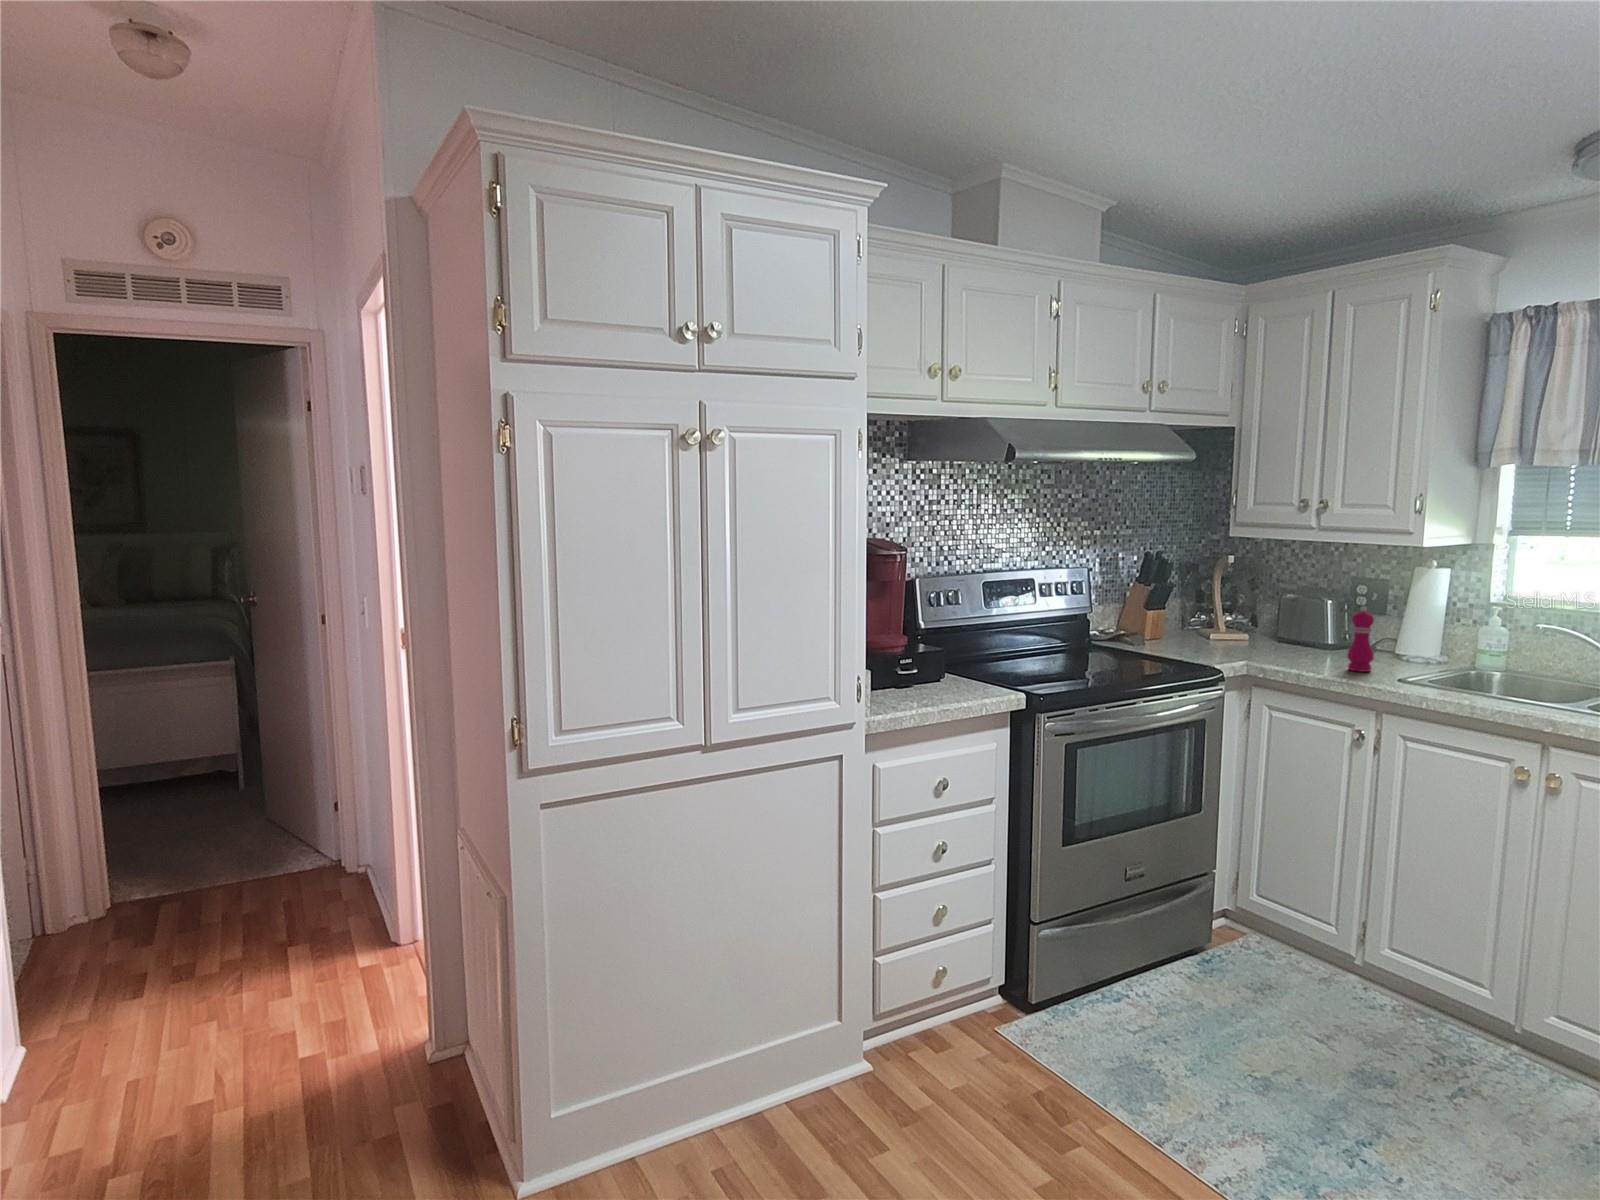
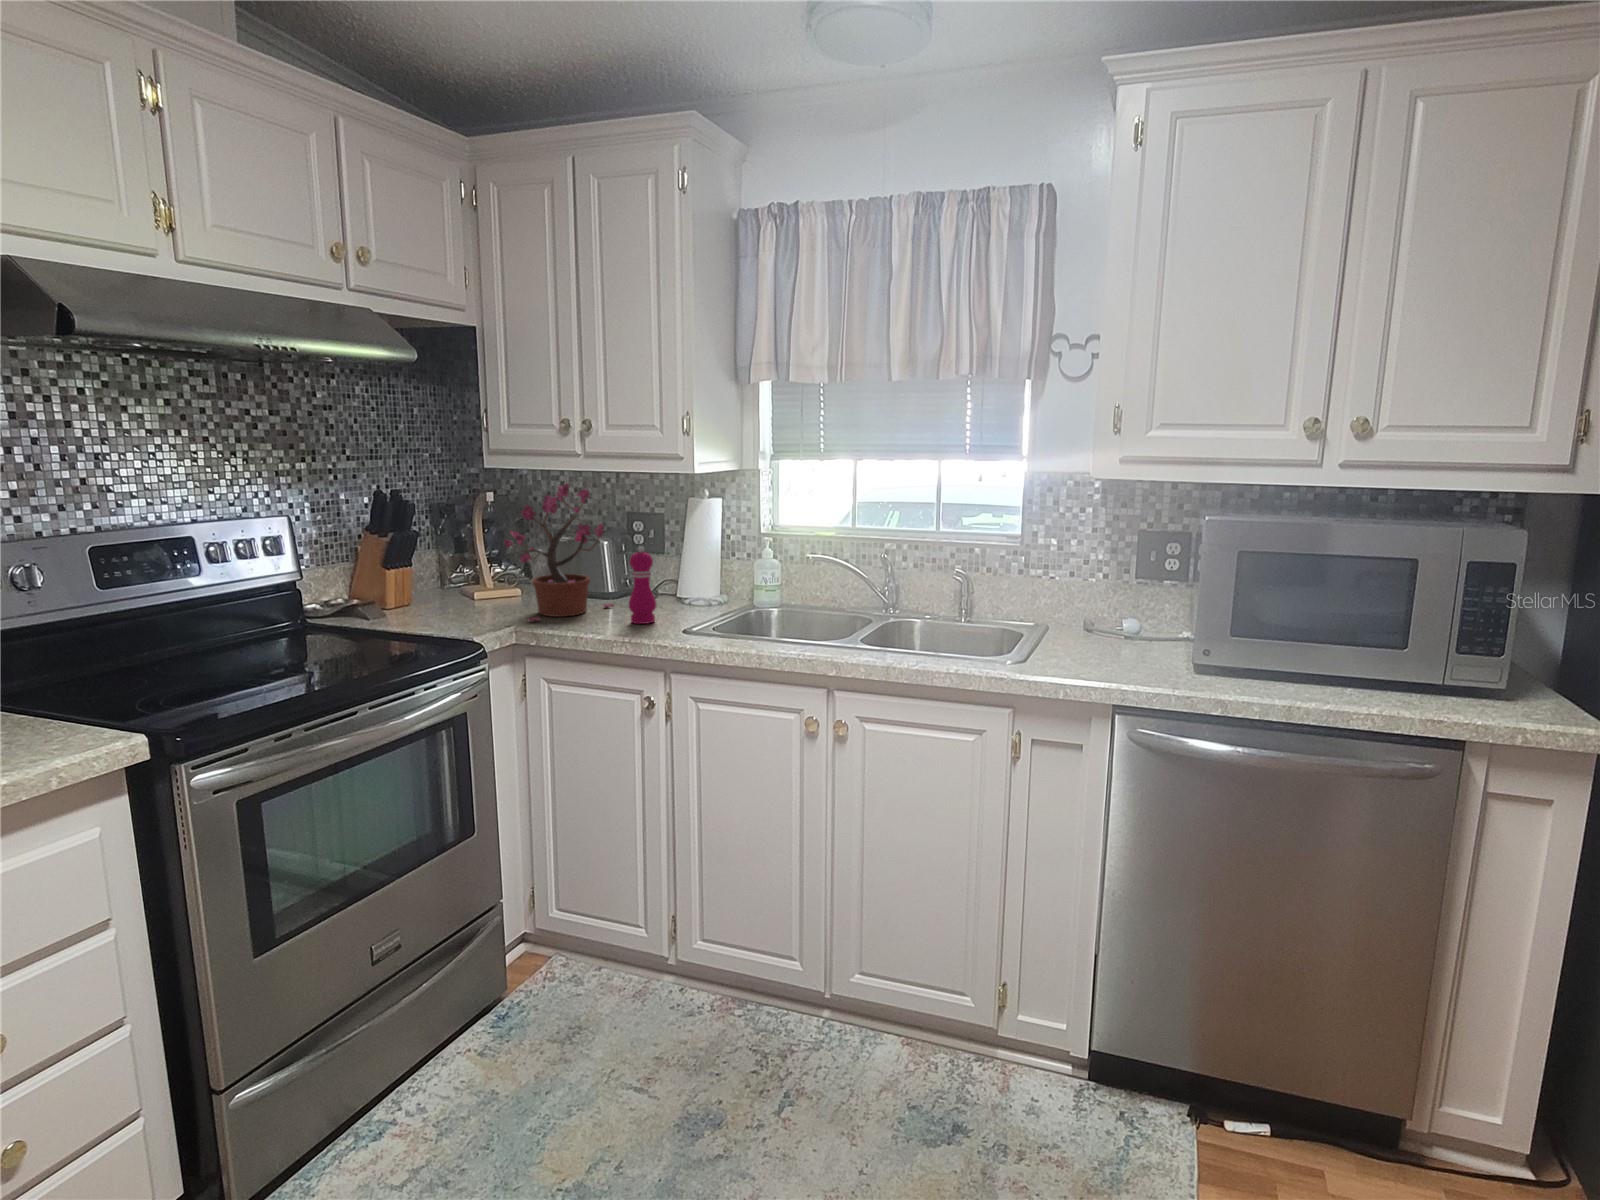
potted plant: none [1241,551,1333,660] -> present [504,483,613,622]

